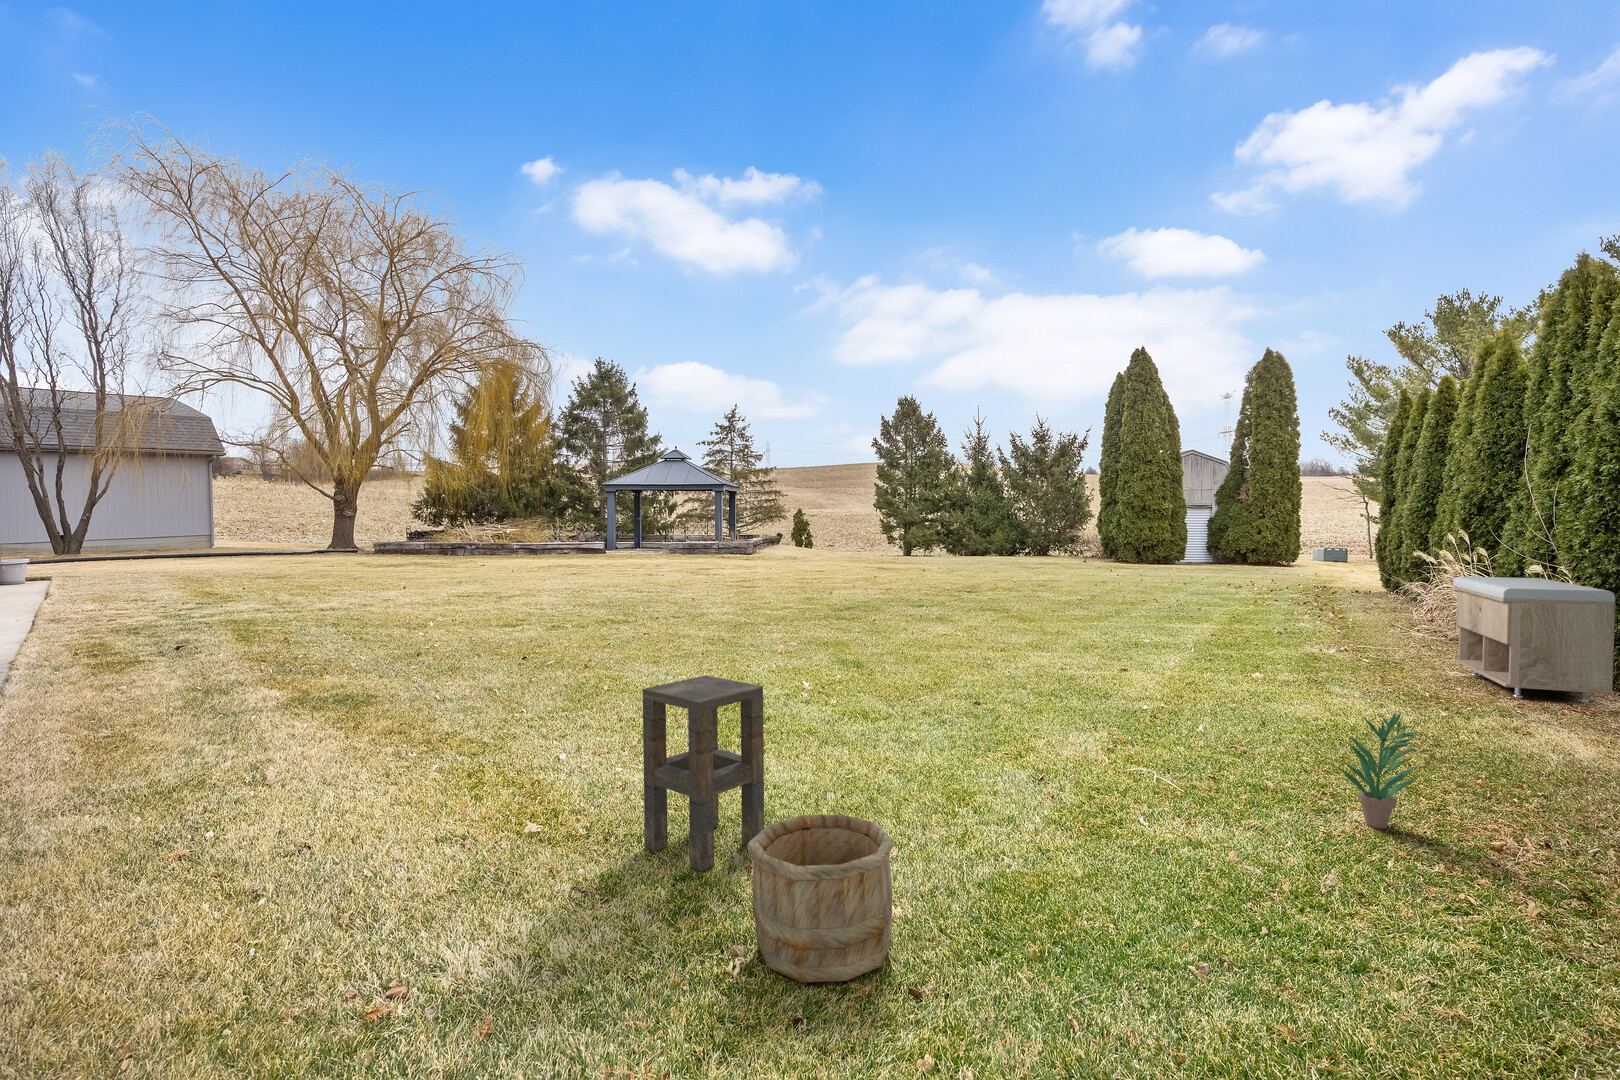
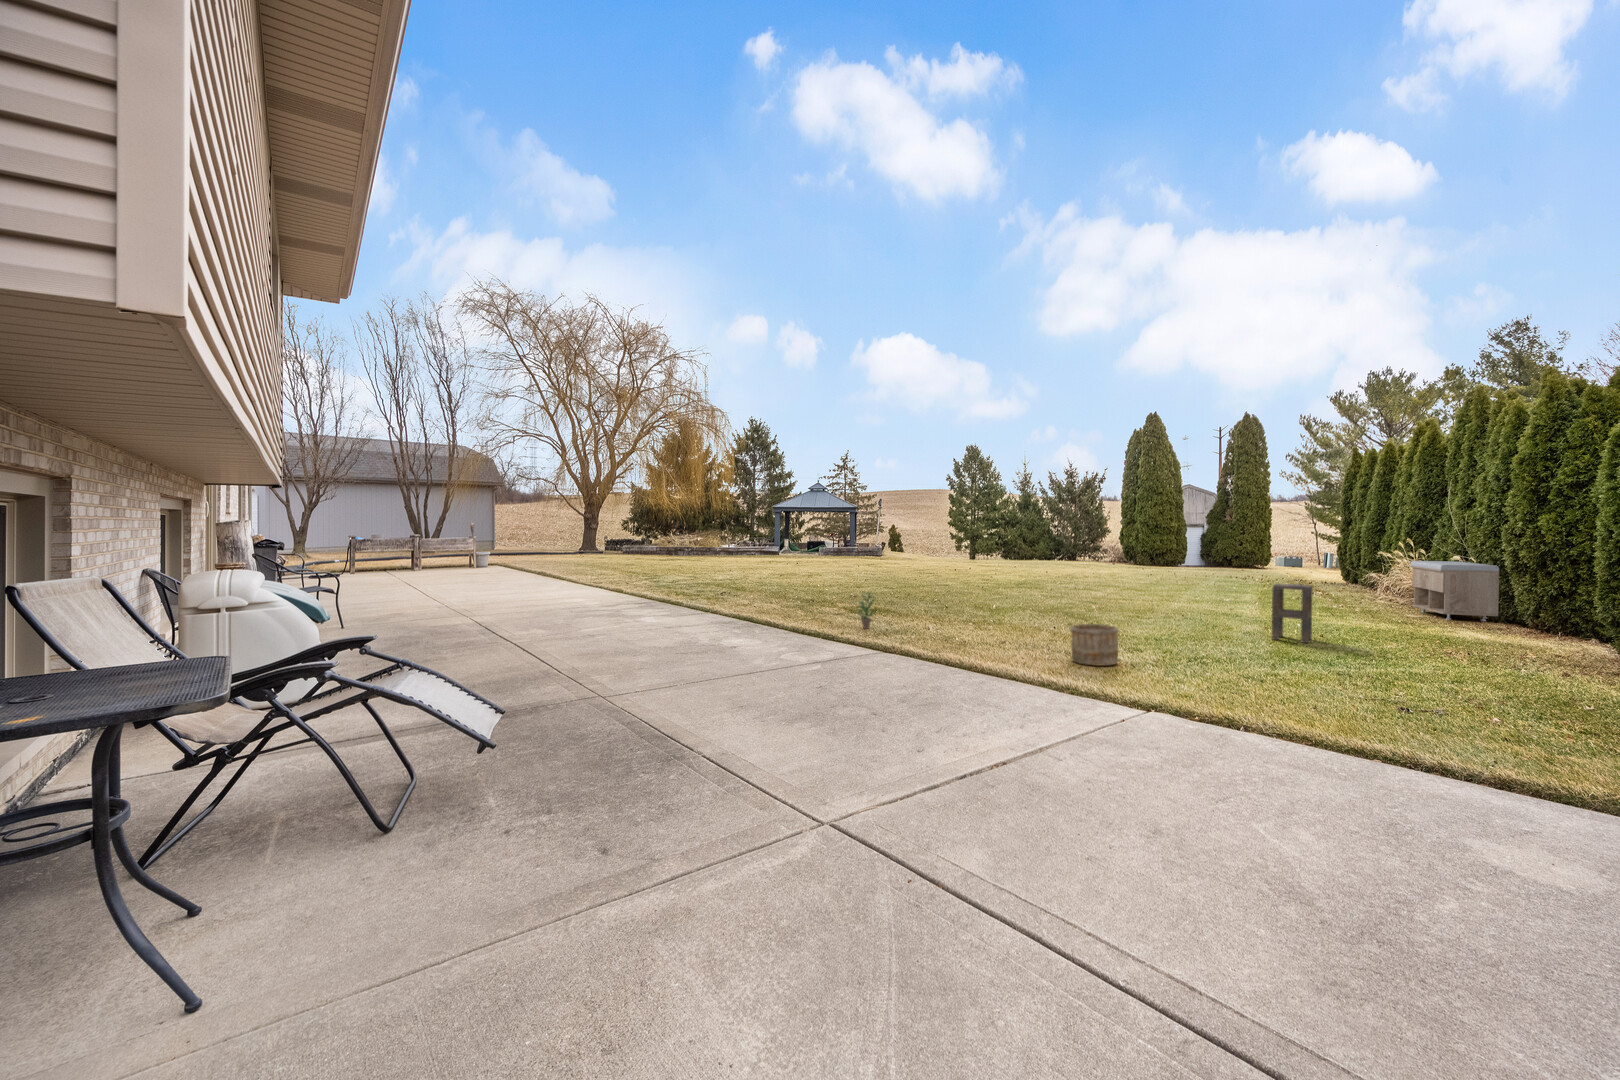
side table: present [643,675,764,871] -> present [1272,583,1312,643]
potted plant: present [1339,713,1418,829] -> present [857,593,874,629]
wooden bucket: present [747,815,894,982] -> present [1070,624,1118,666]

